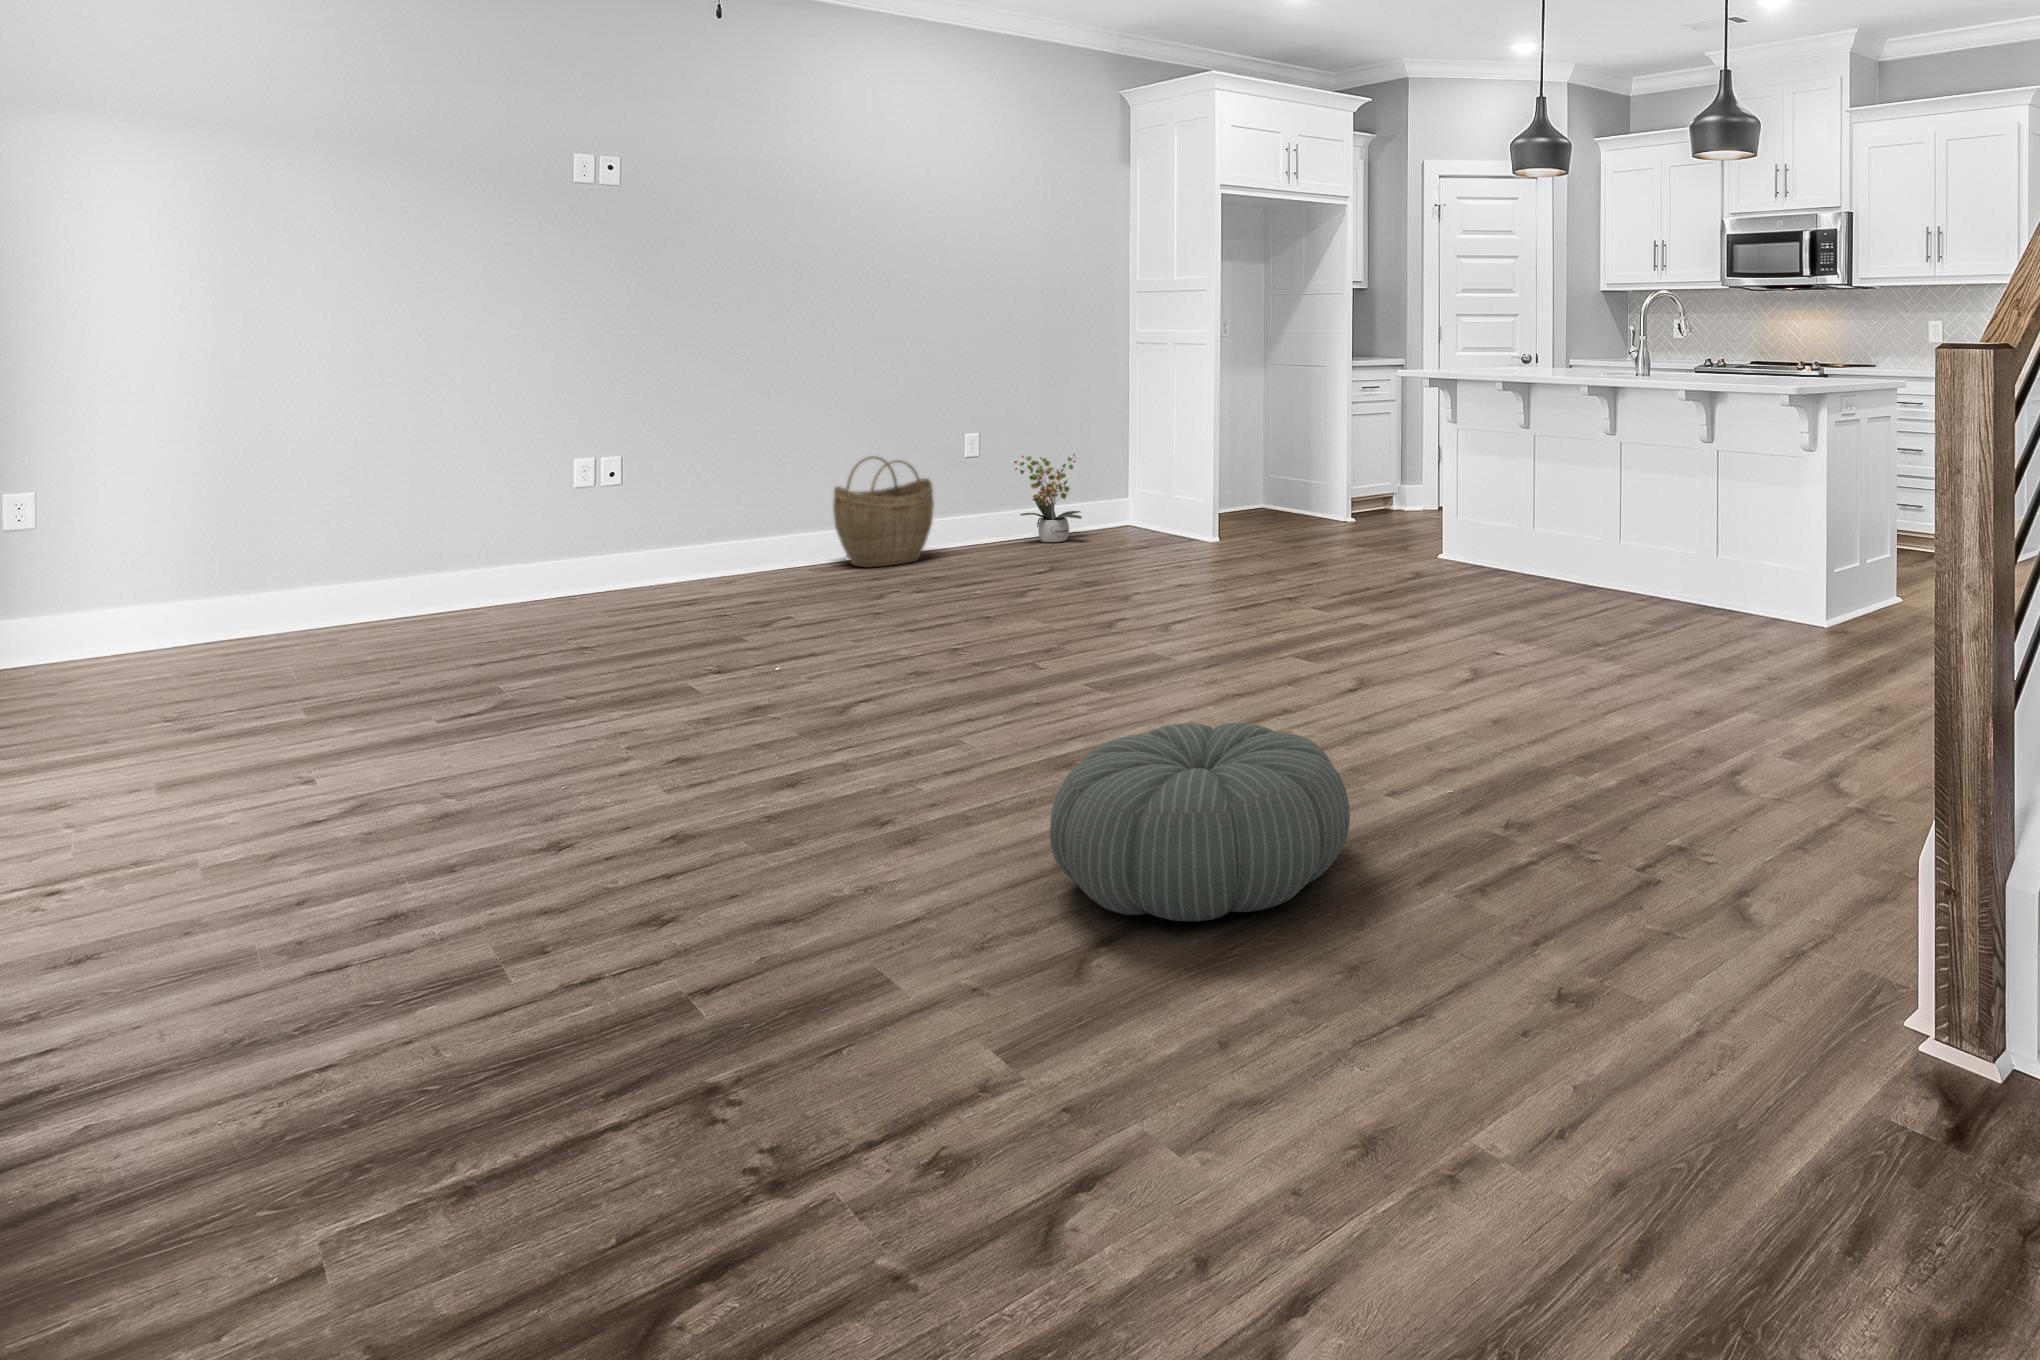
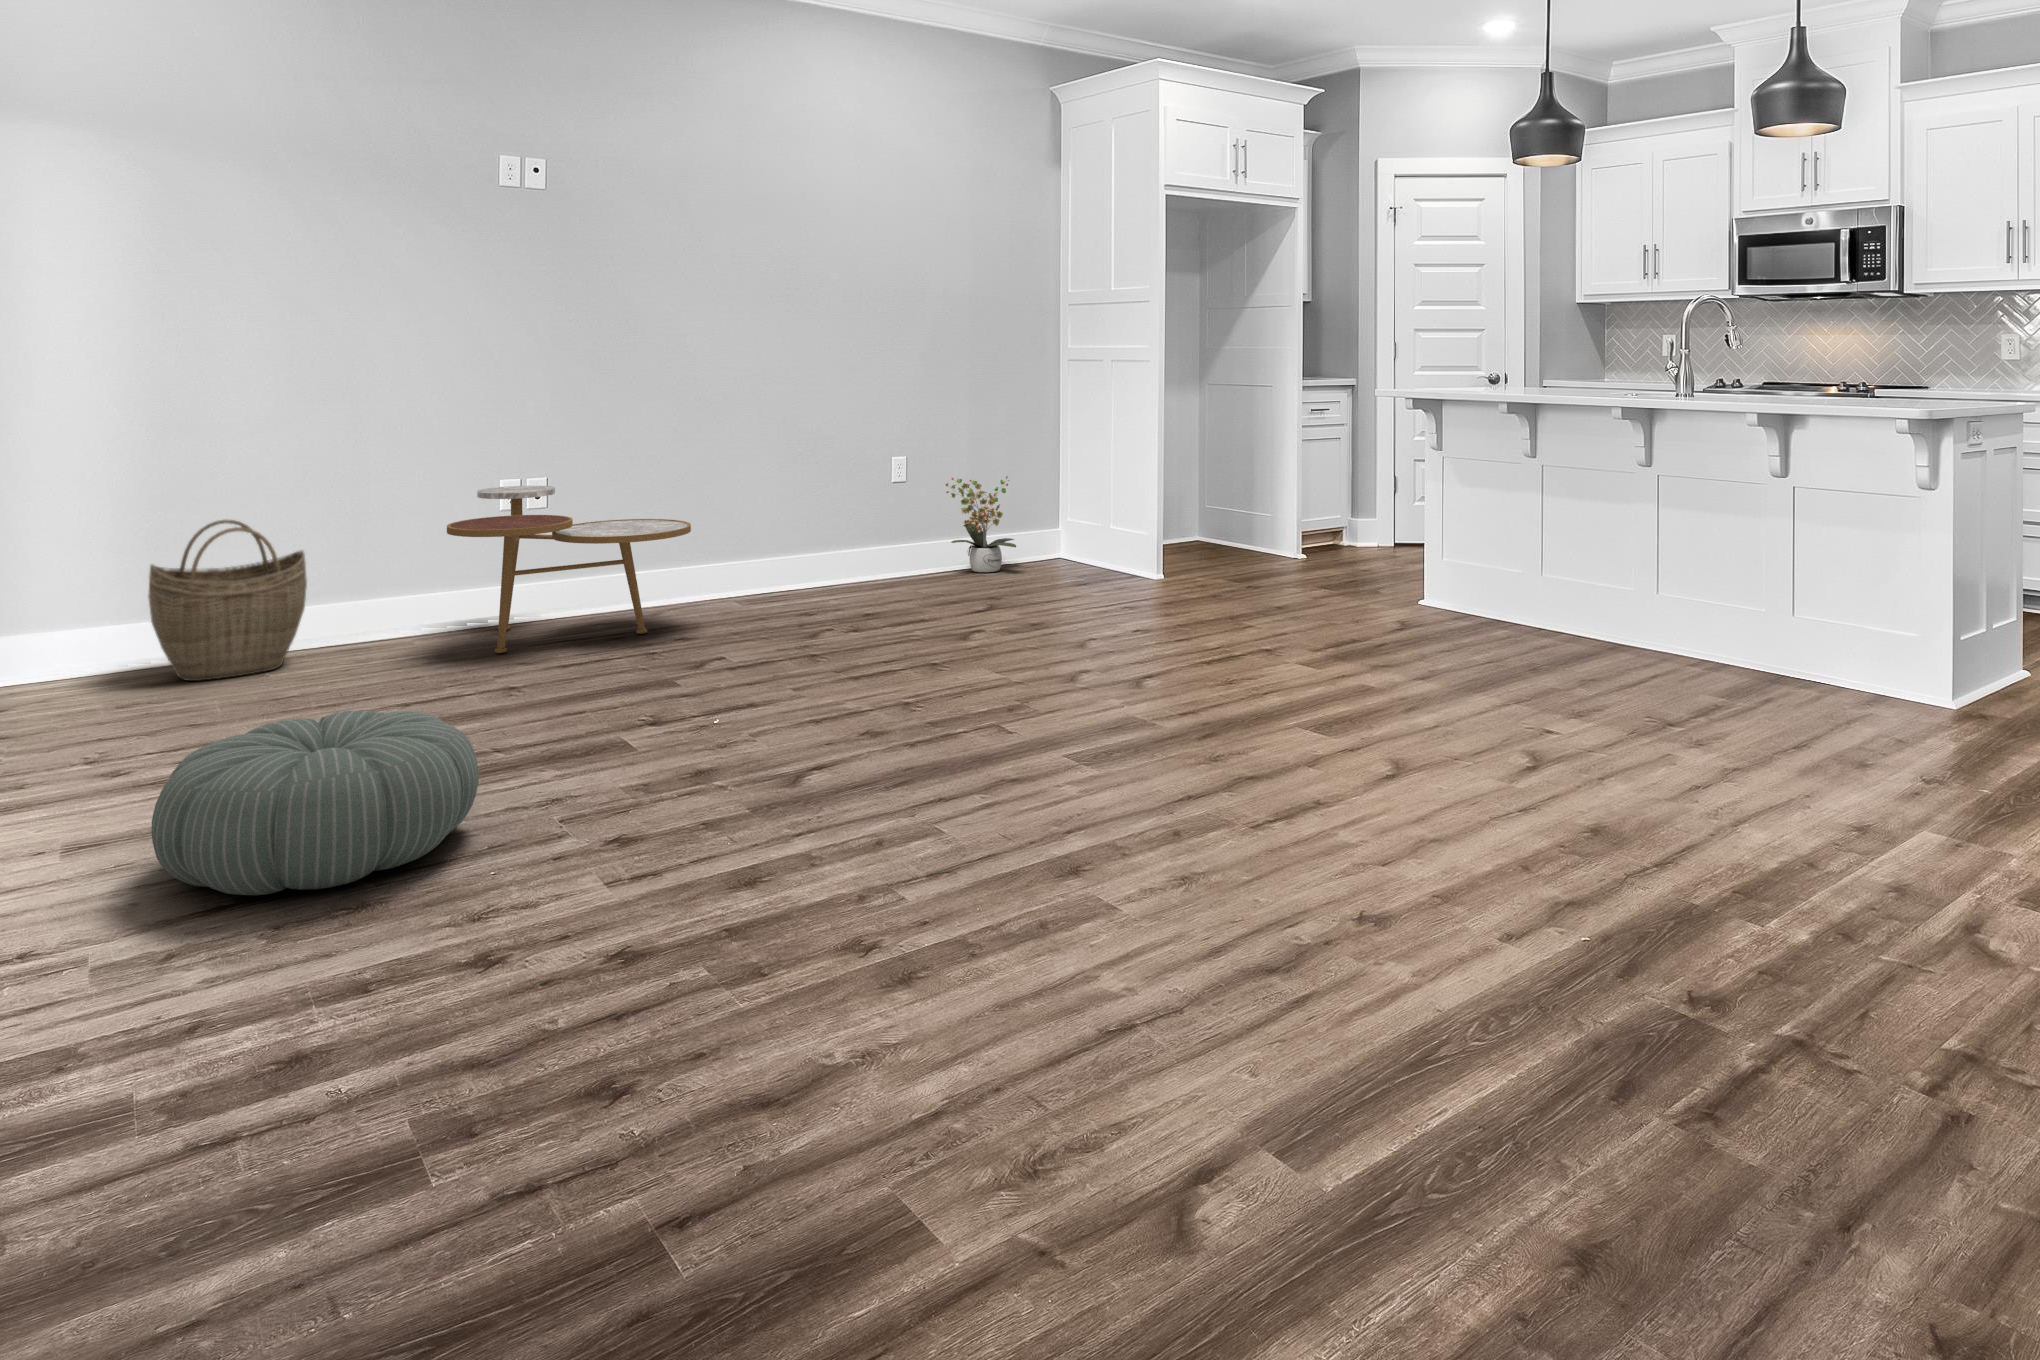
woven basket: present [833,456,934,568] -> present [149,520,307,681]
side table: none [518,467,761,622] -> present [447,486,691,653]
pouf: present [1050,722,1350,921] -> present [152,711,479,895]

